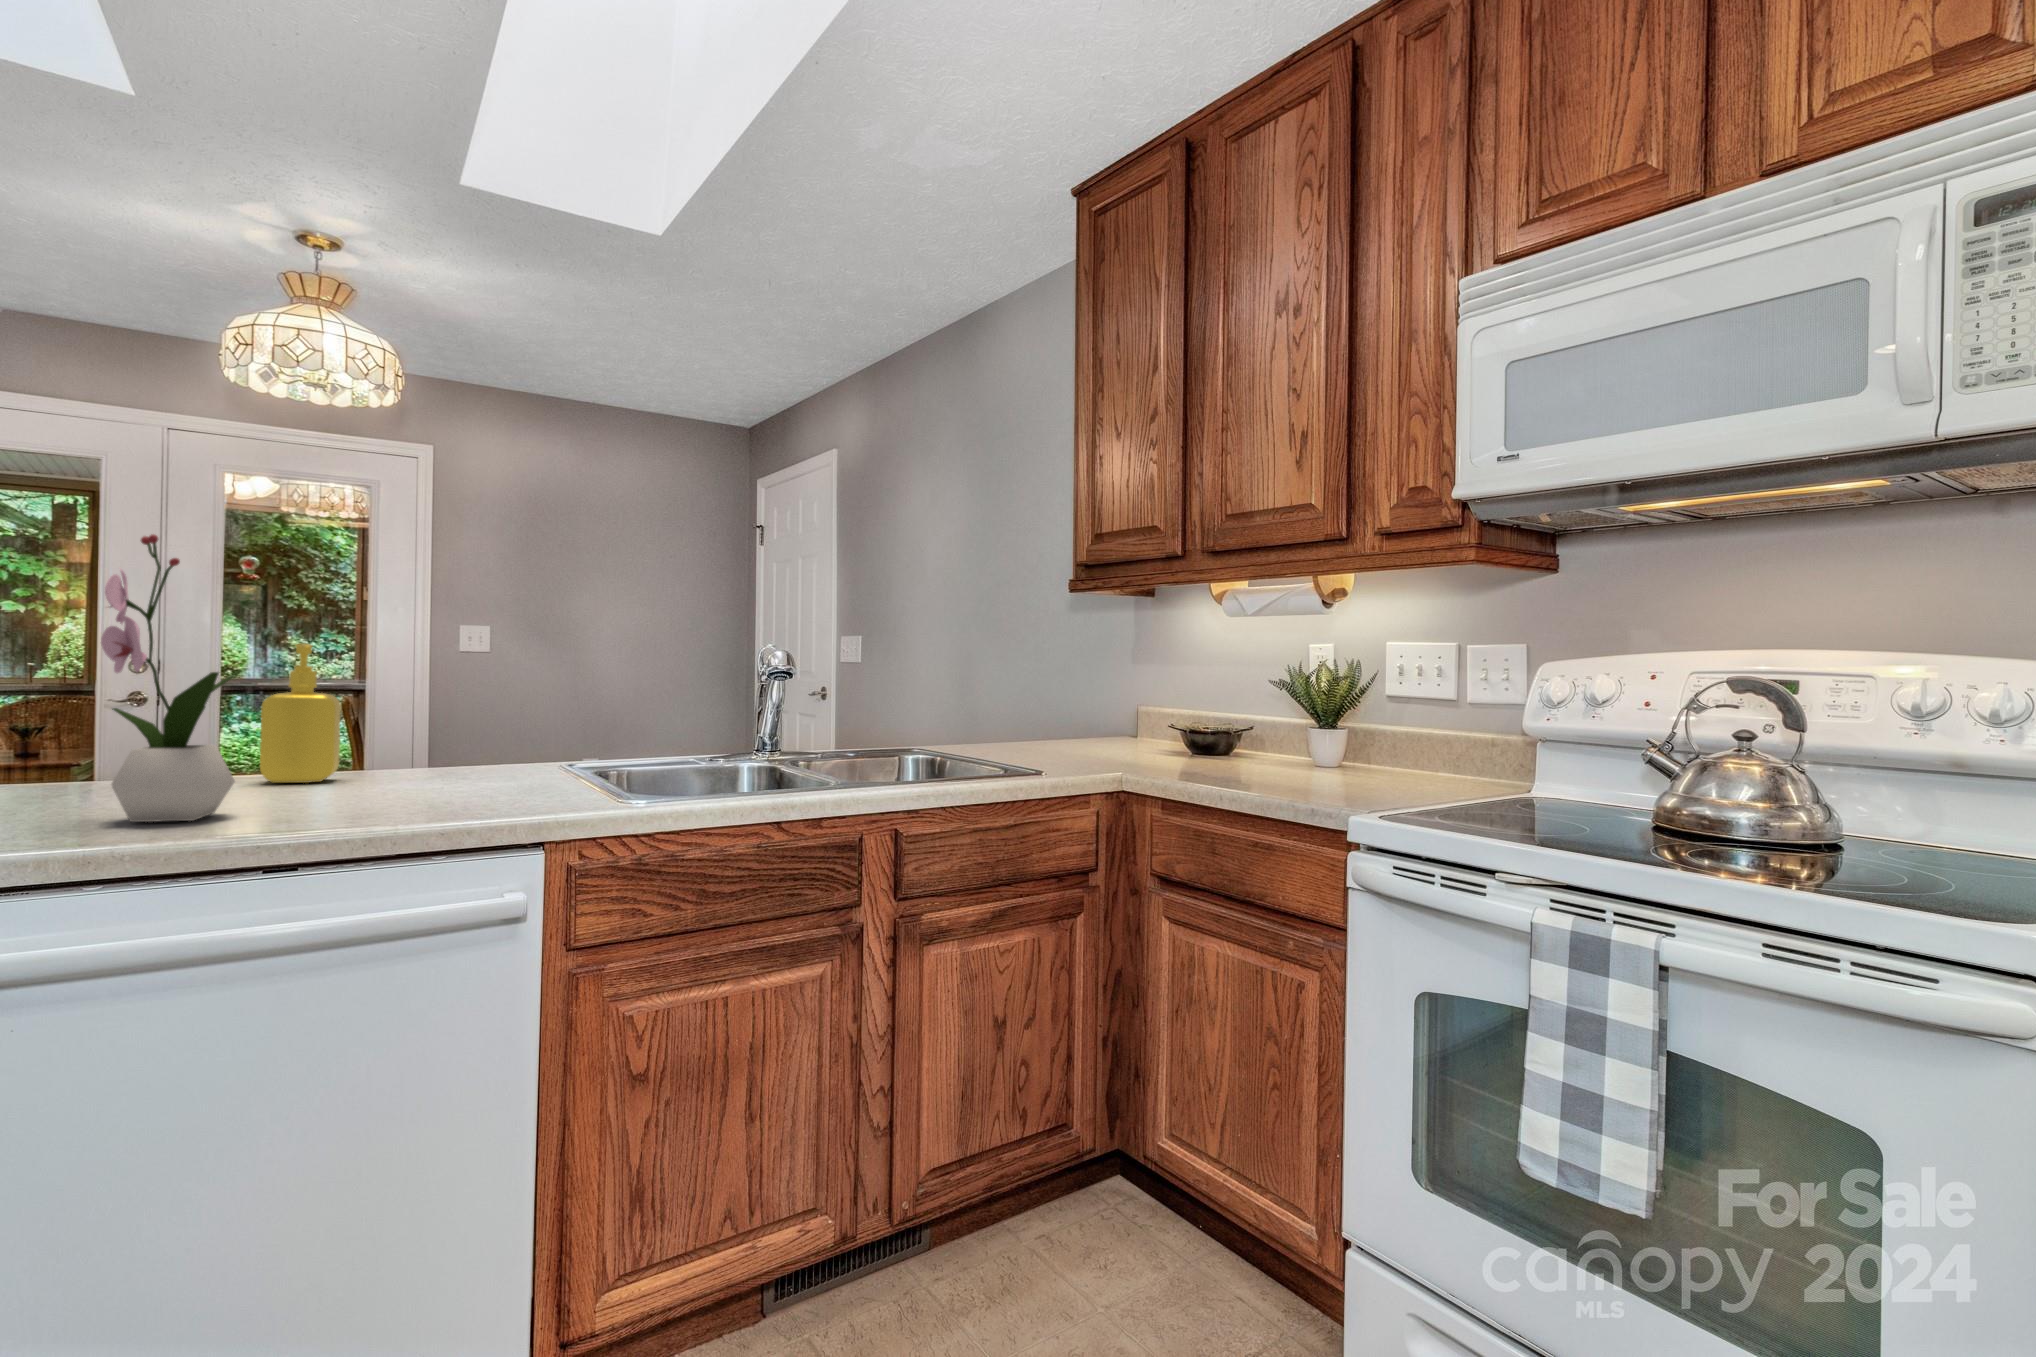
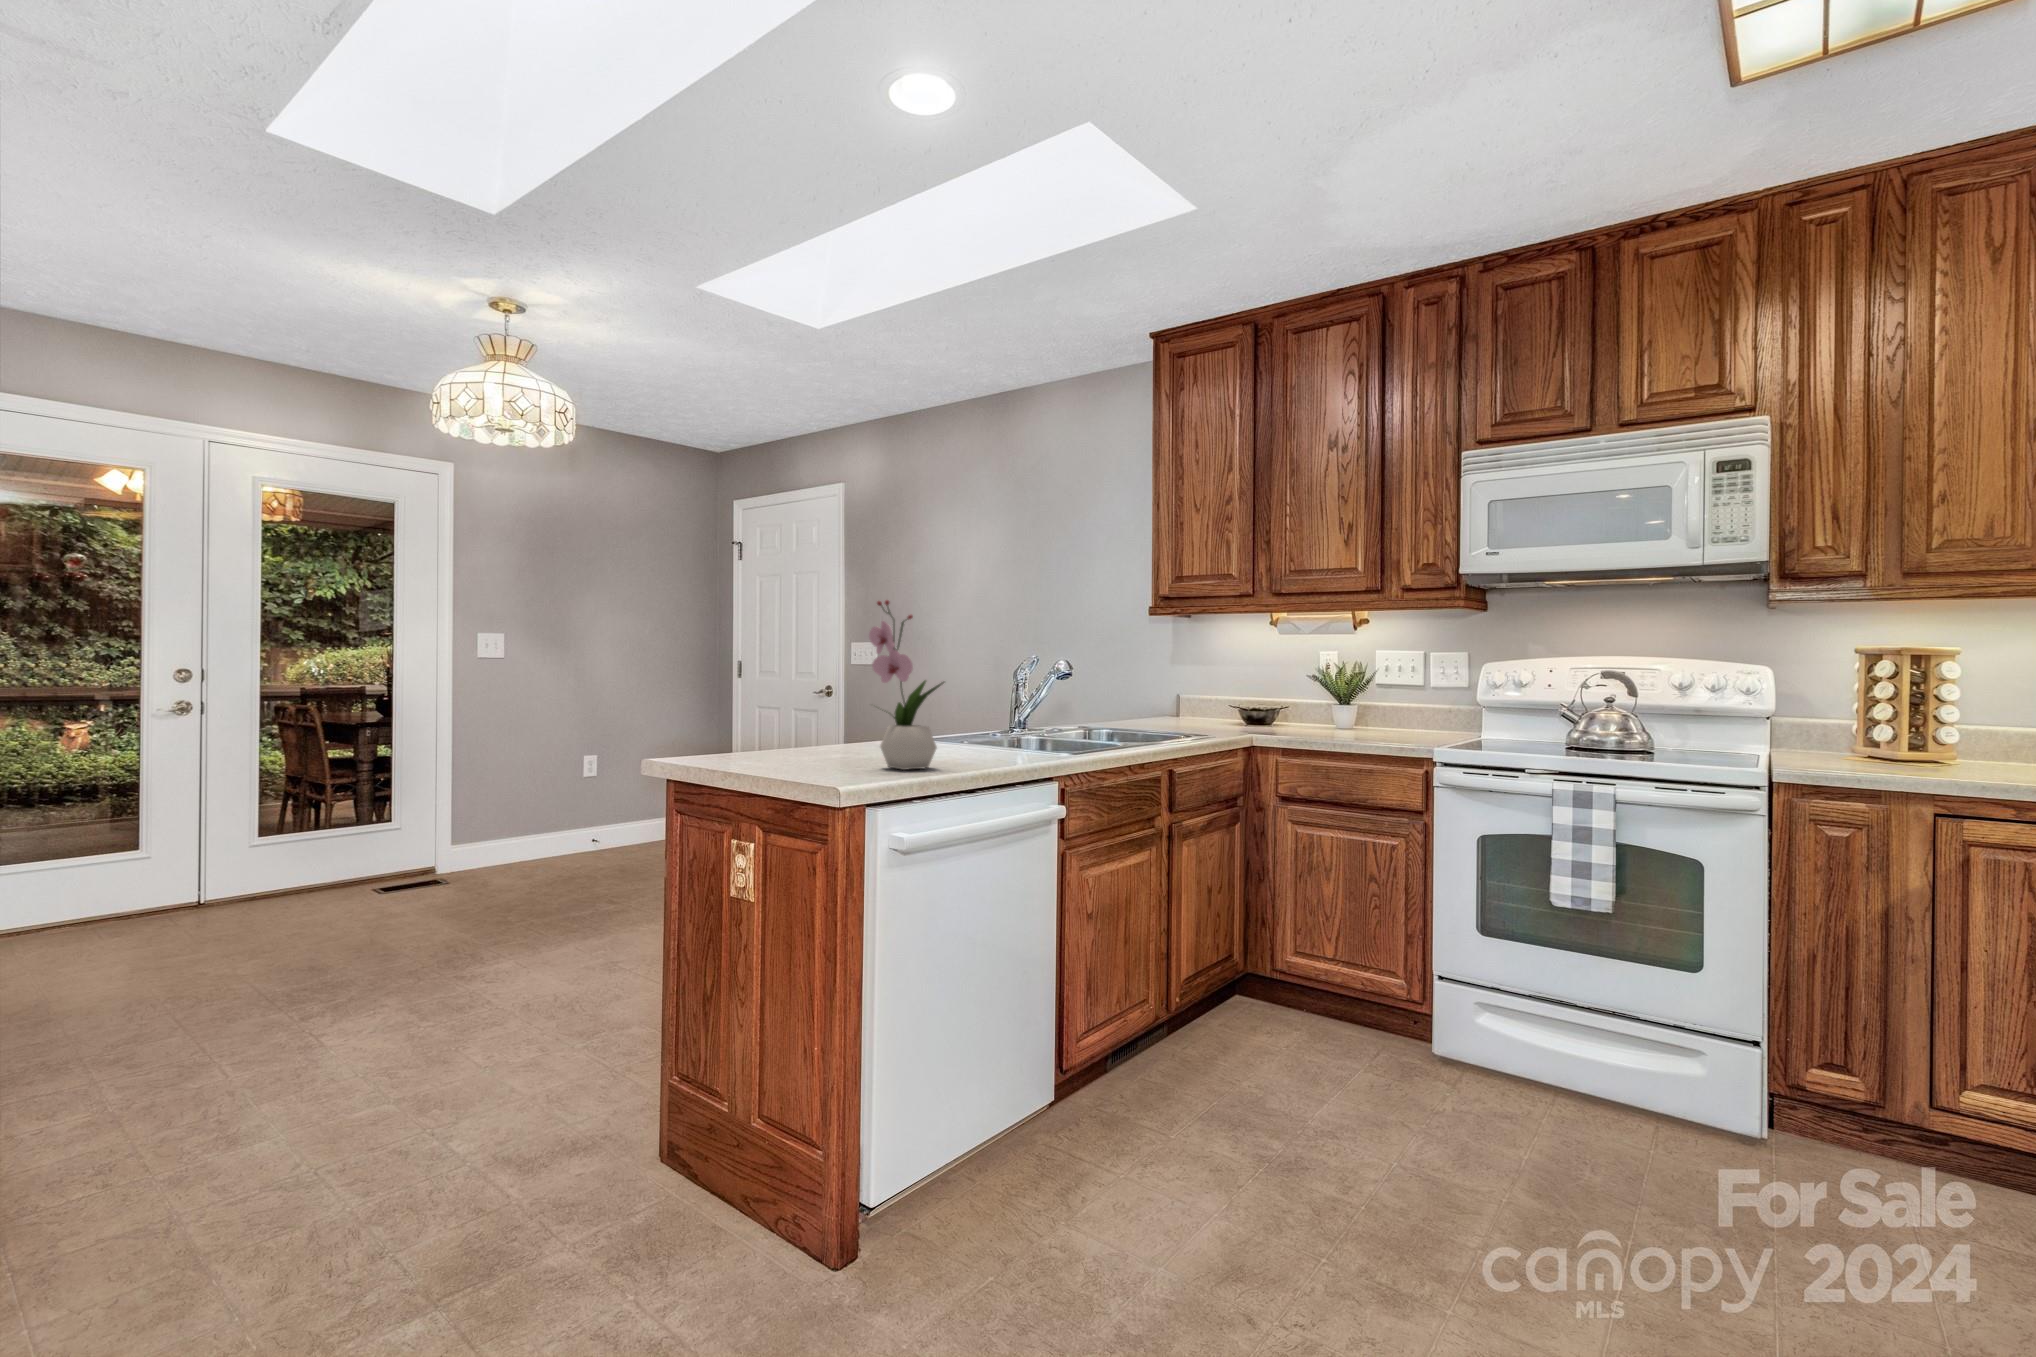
soap dispenser: present [260,644,341,783] -> none [816,662,862,754]

